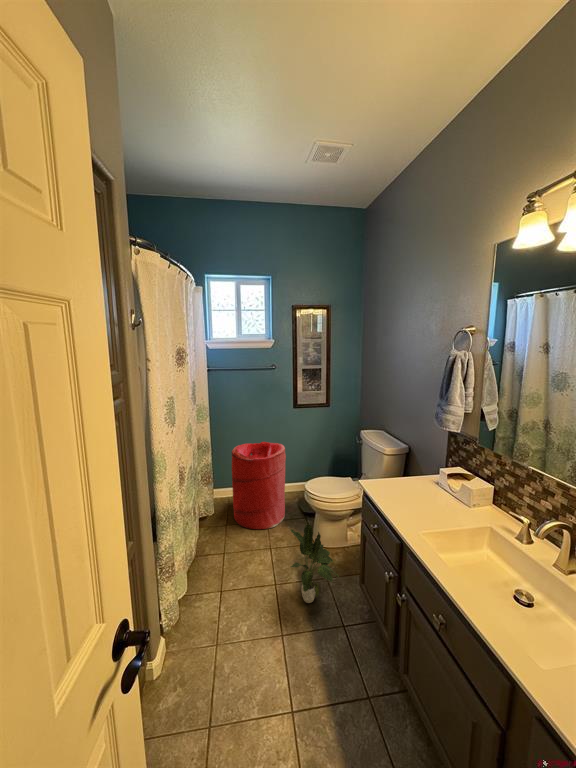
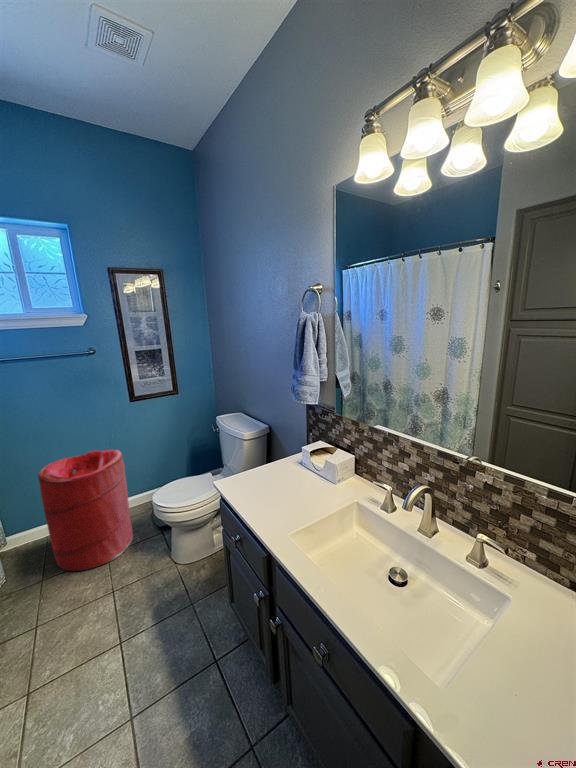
potted plant: present [291,524,339,603] -> none [130,550,203,648]

